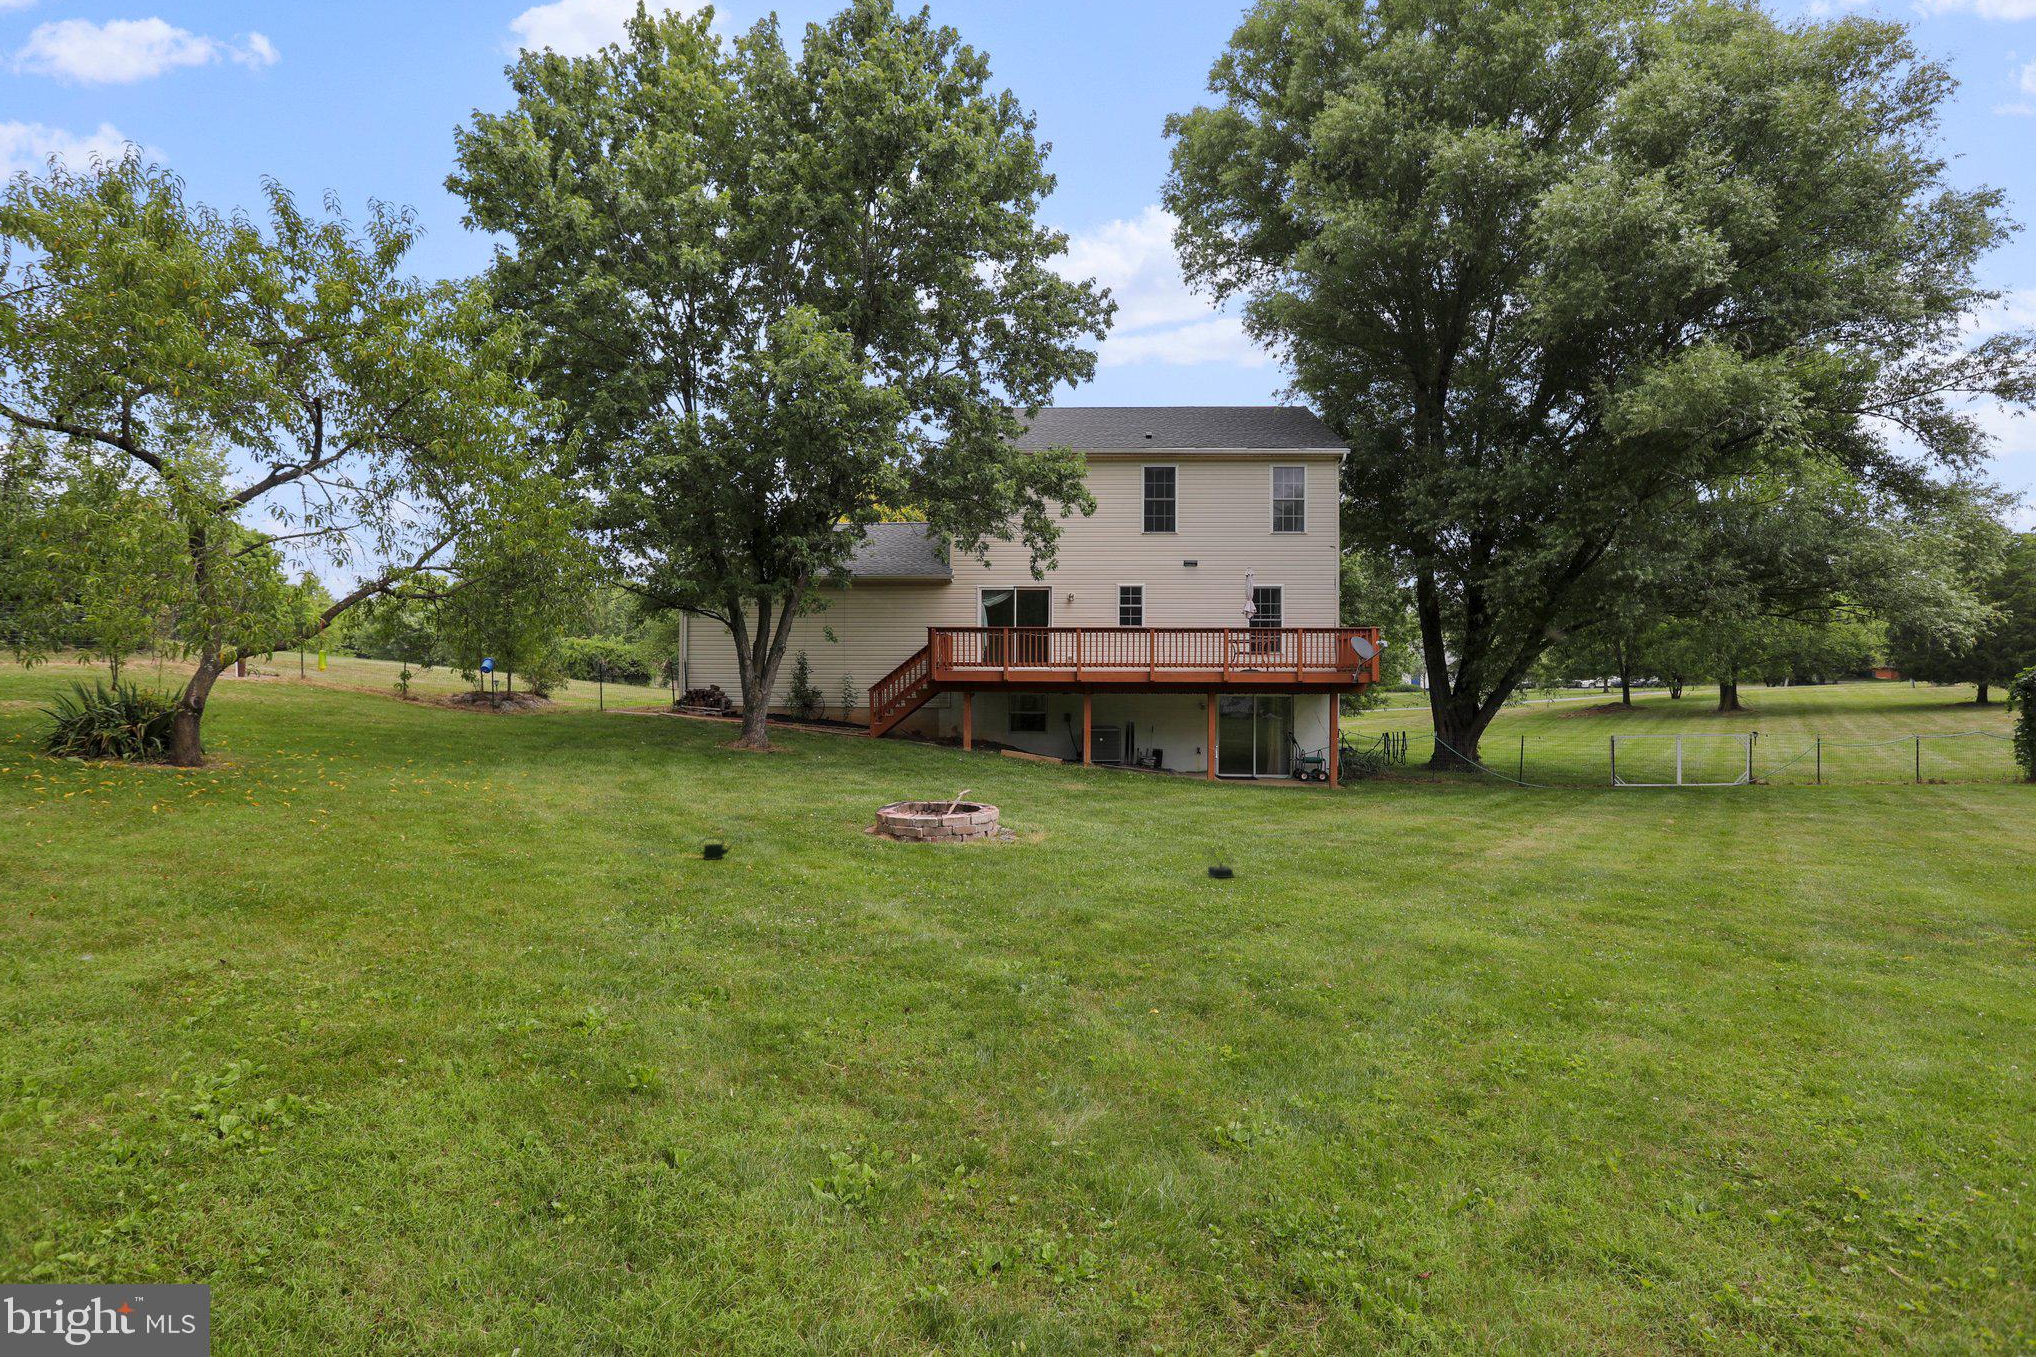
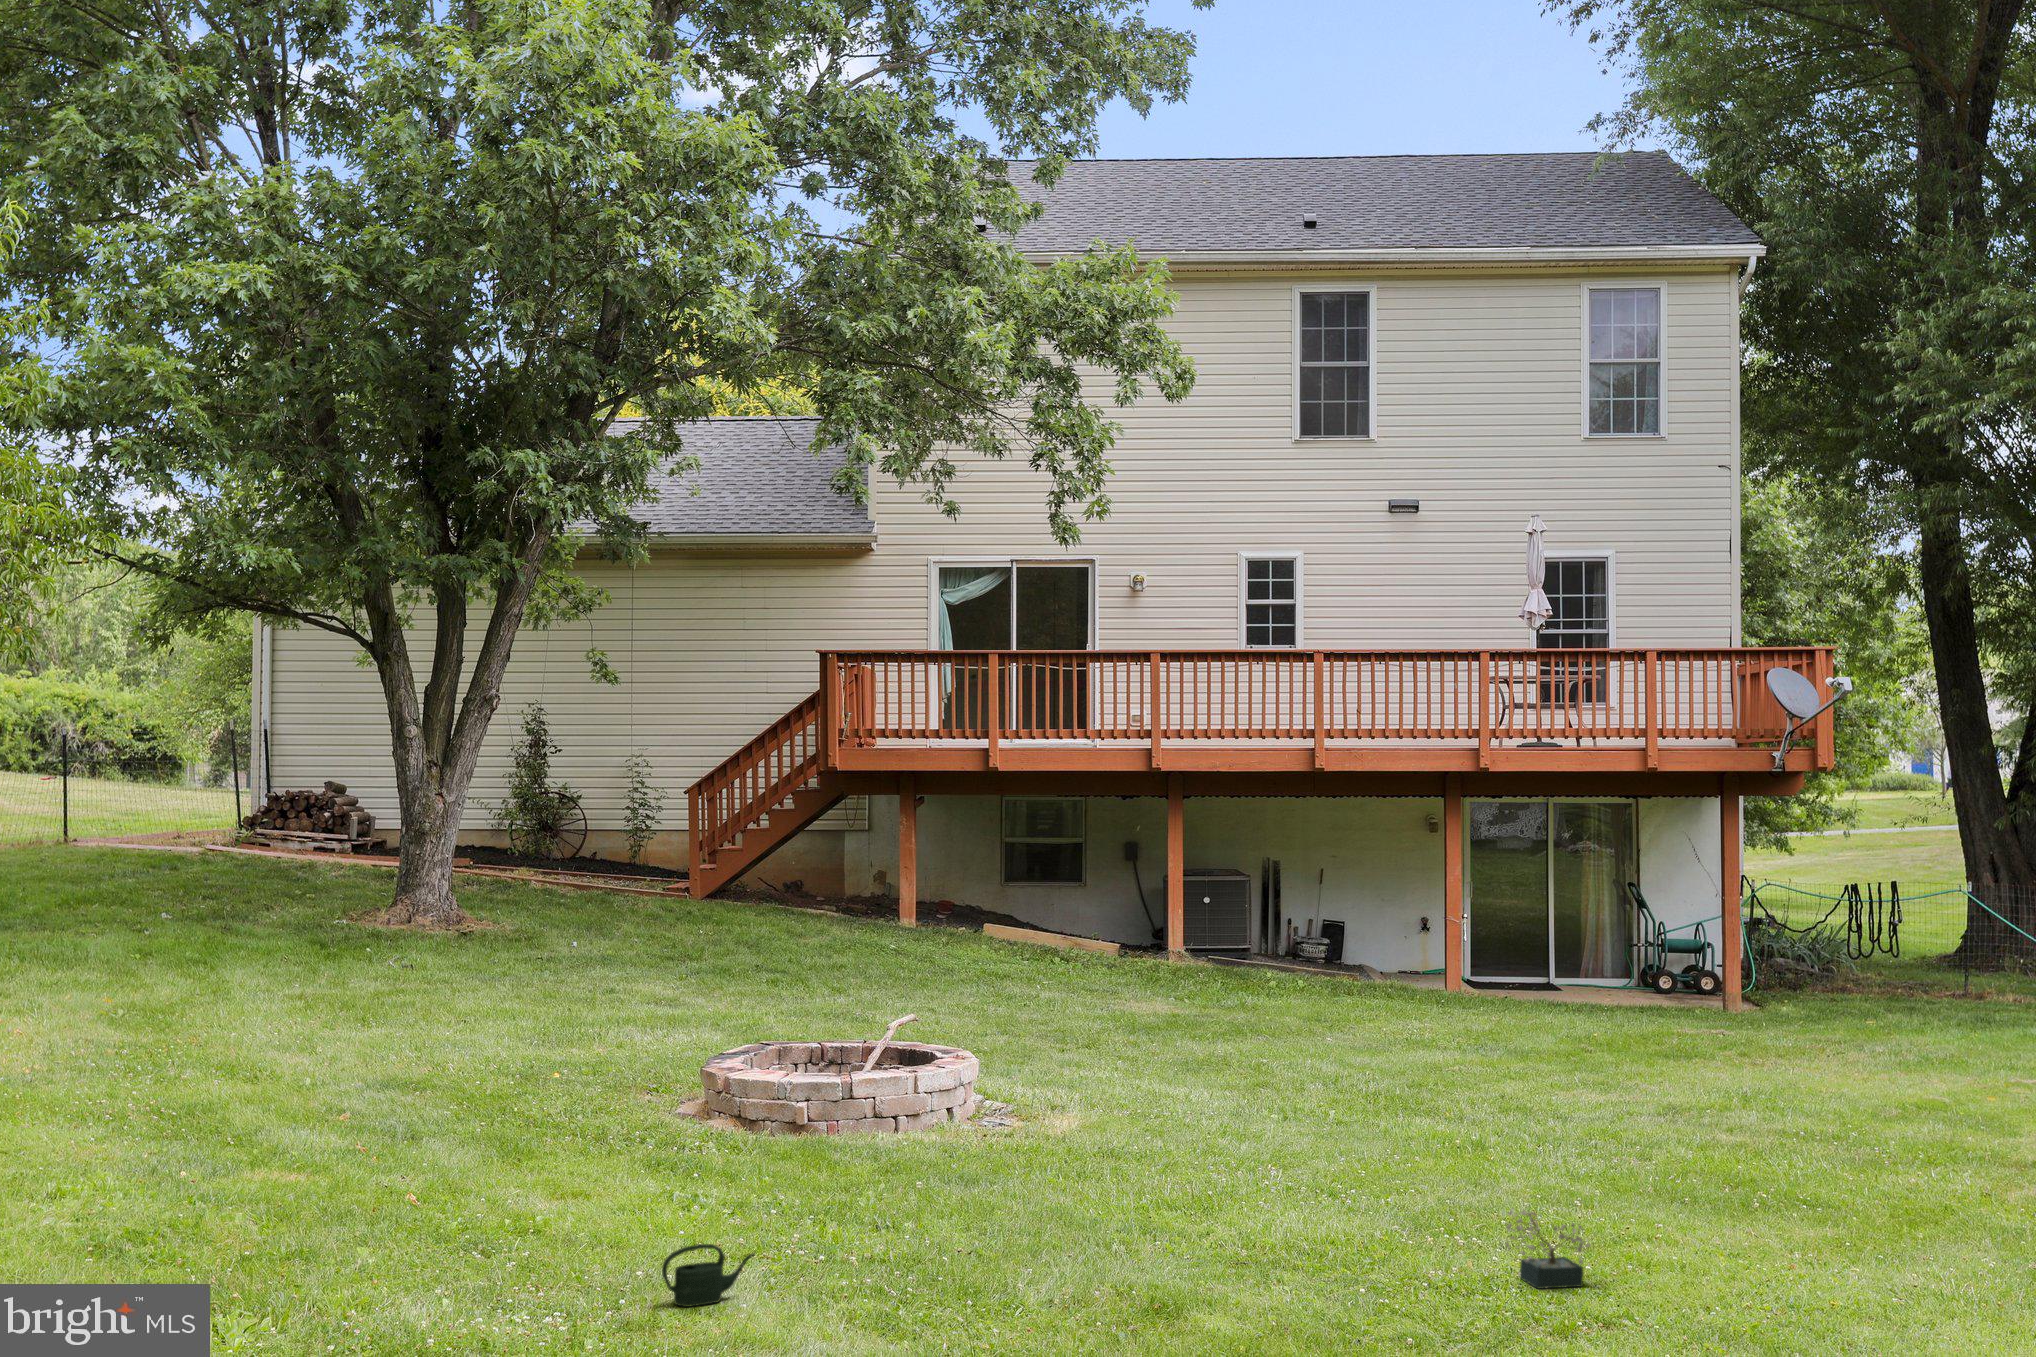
watering can: present [701,837,730,860] -> present [662,1244,755,1307]

